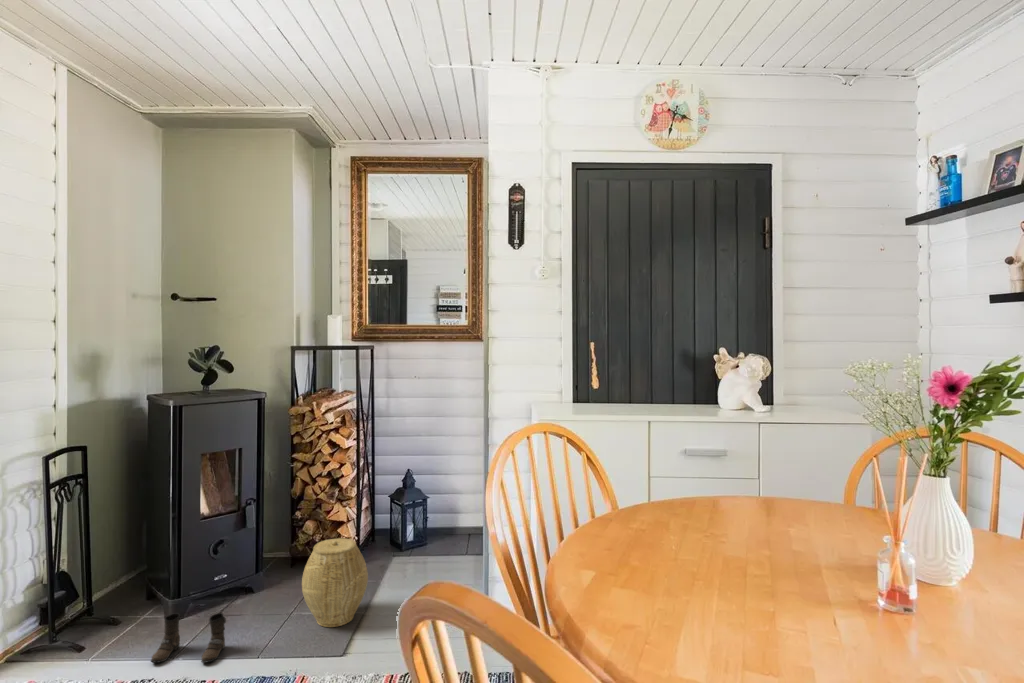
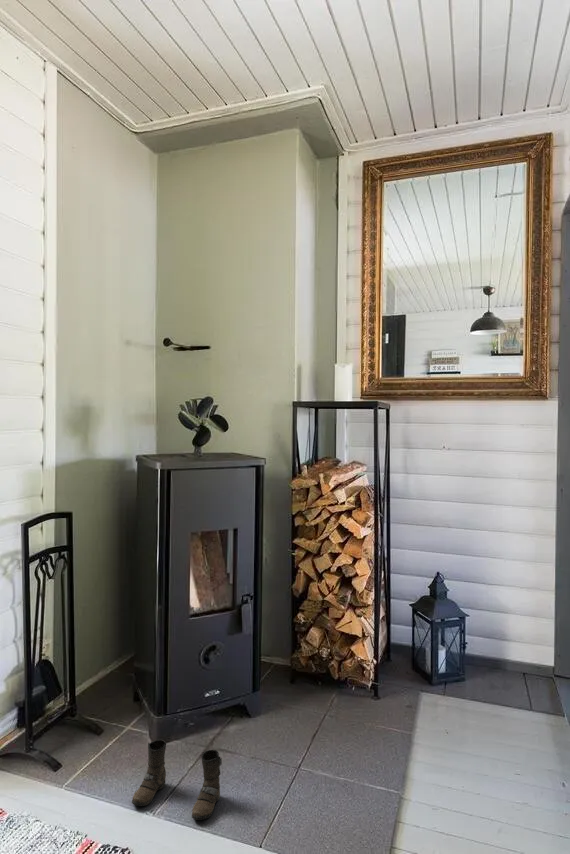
woven basket: present [302,538,368,627] -> none [317,663,407,793]

